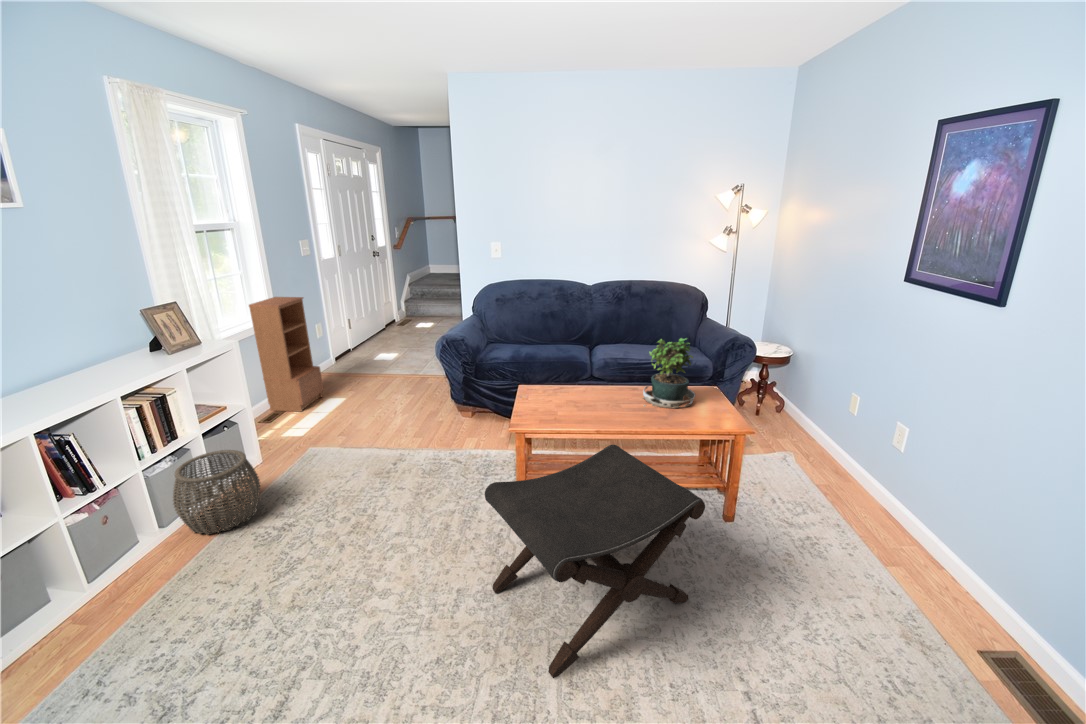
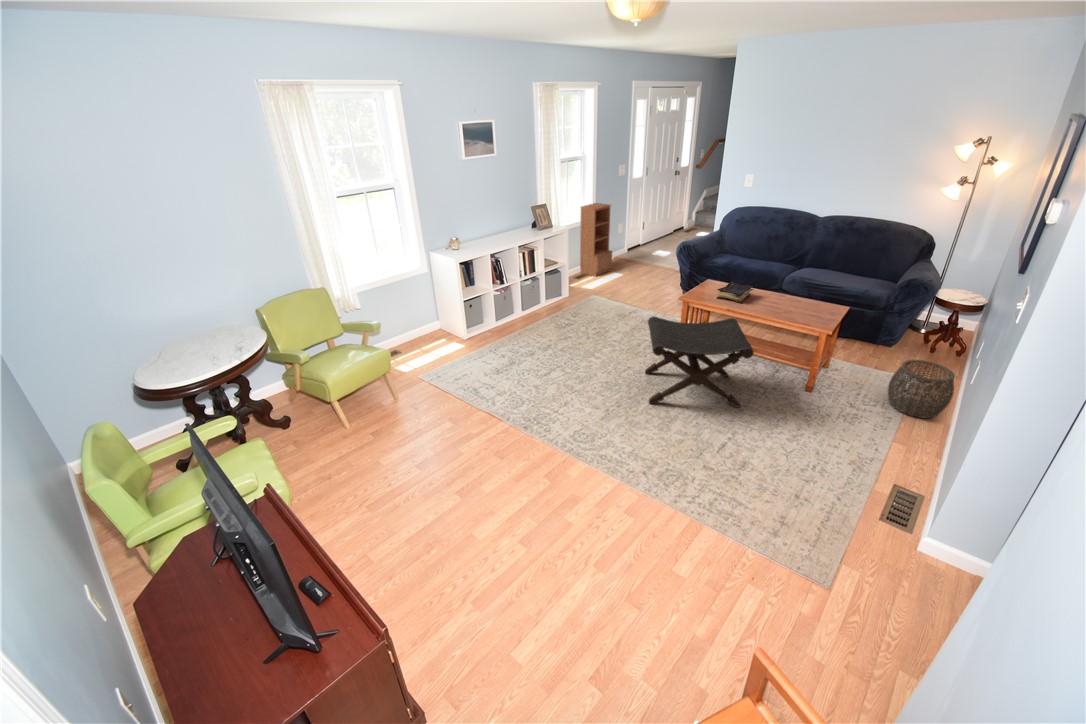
potted plant: present [643,338,696,409] -> none [774,264,828,314]
book: none [556,382,598,415] -> present [717,281,753,304]
woven basket: present [173,450,260,534] -> present [888,360,955,418]

